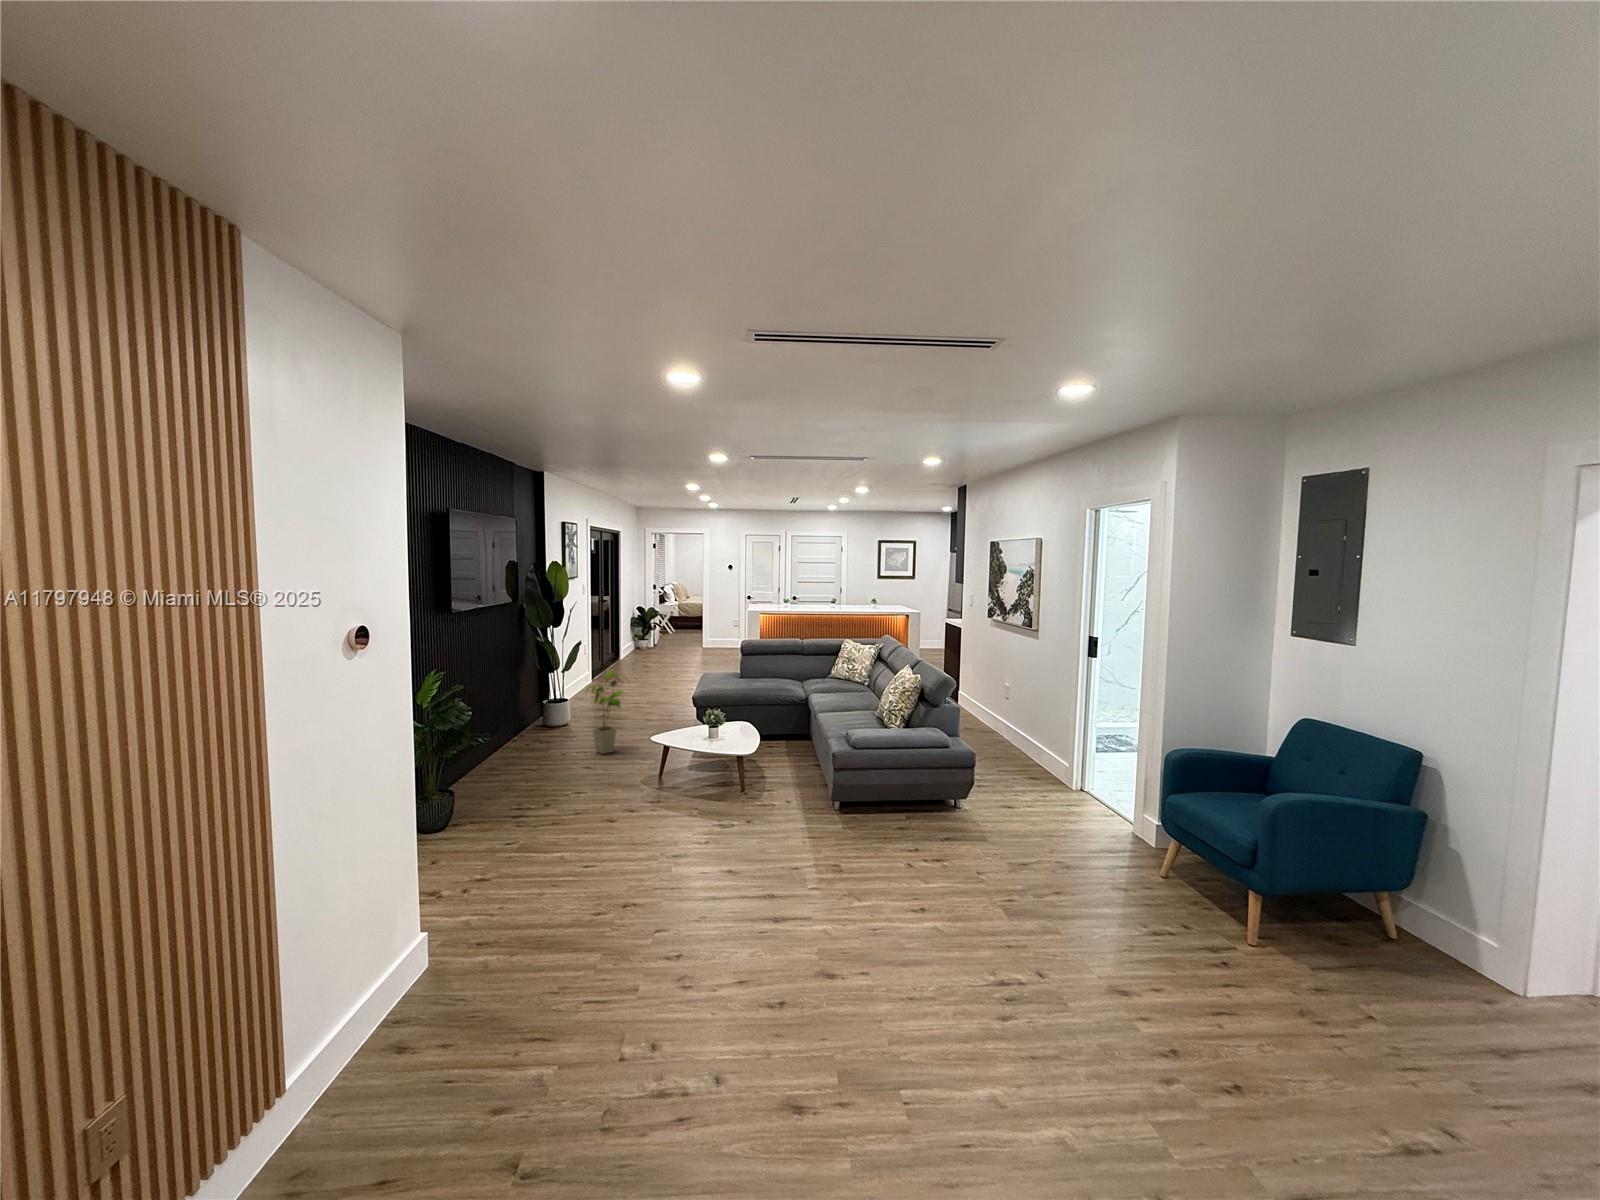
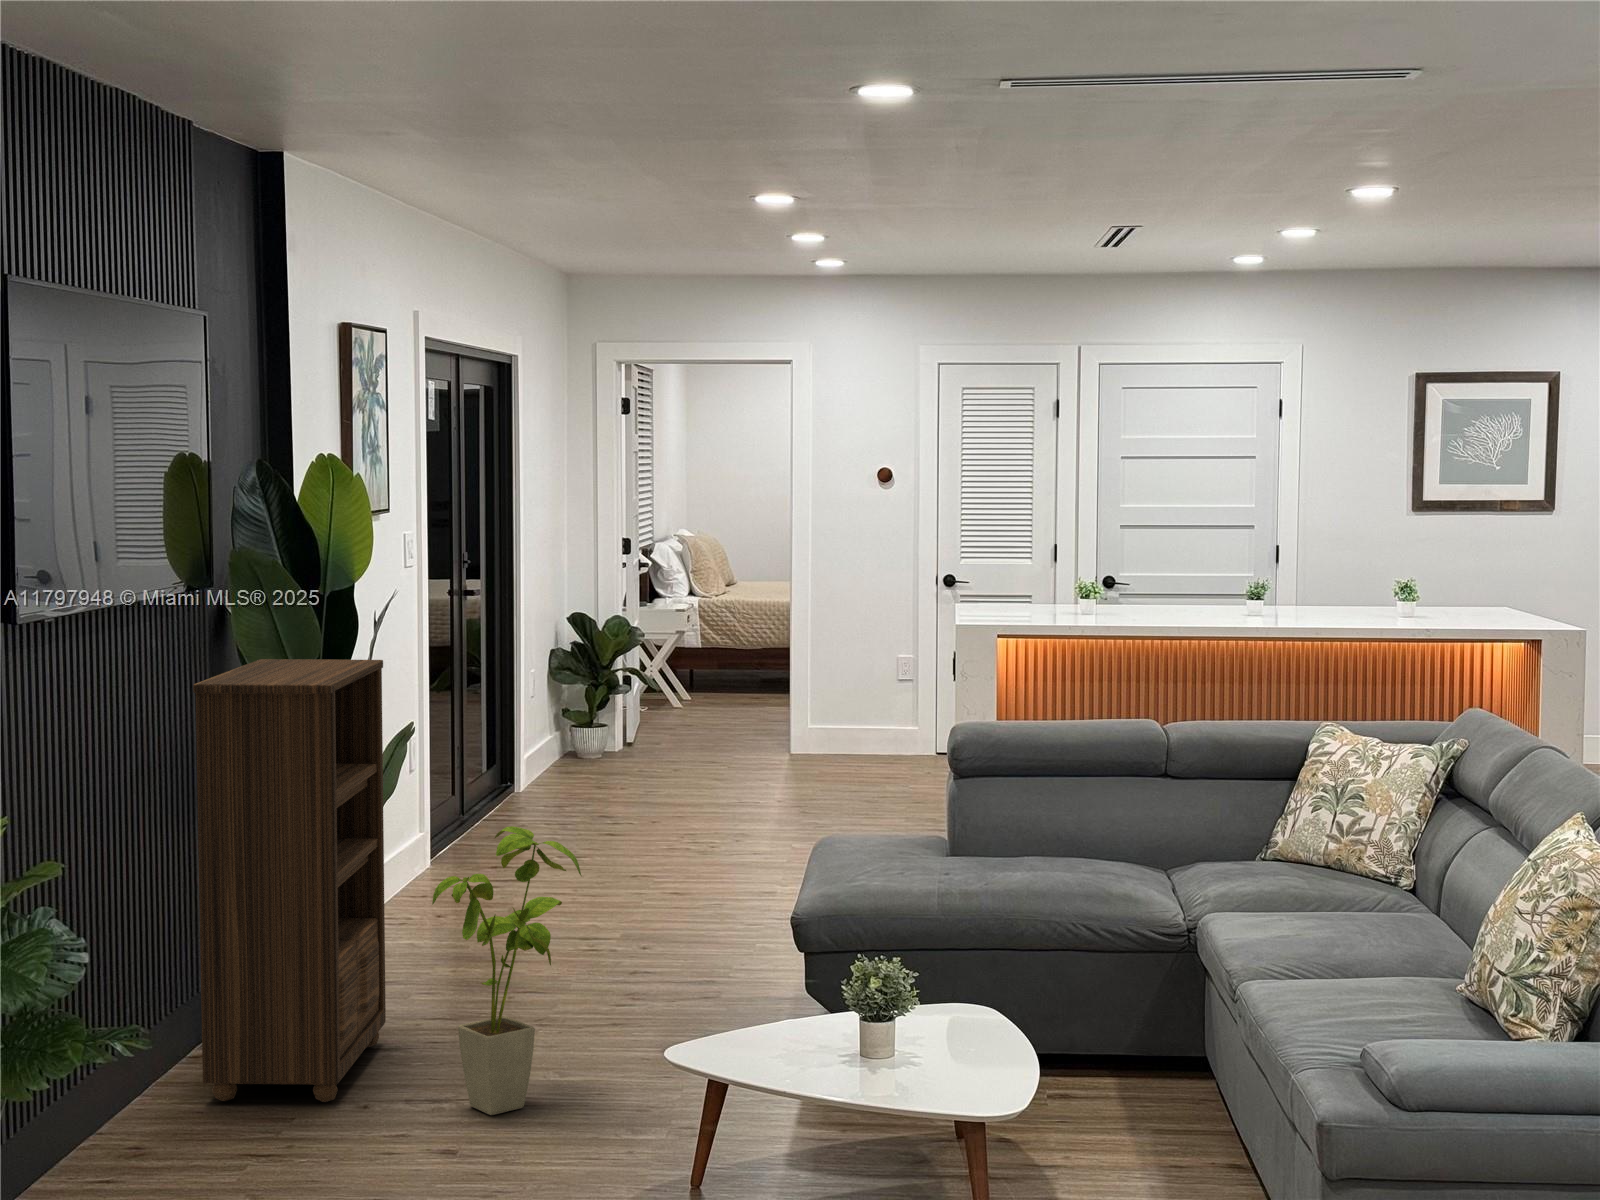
bookshelf: none [513,622,573,752] -> present [193,659,386,1102]

